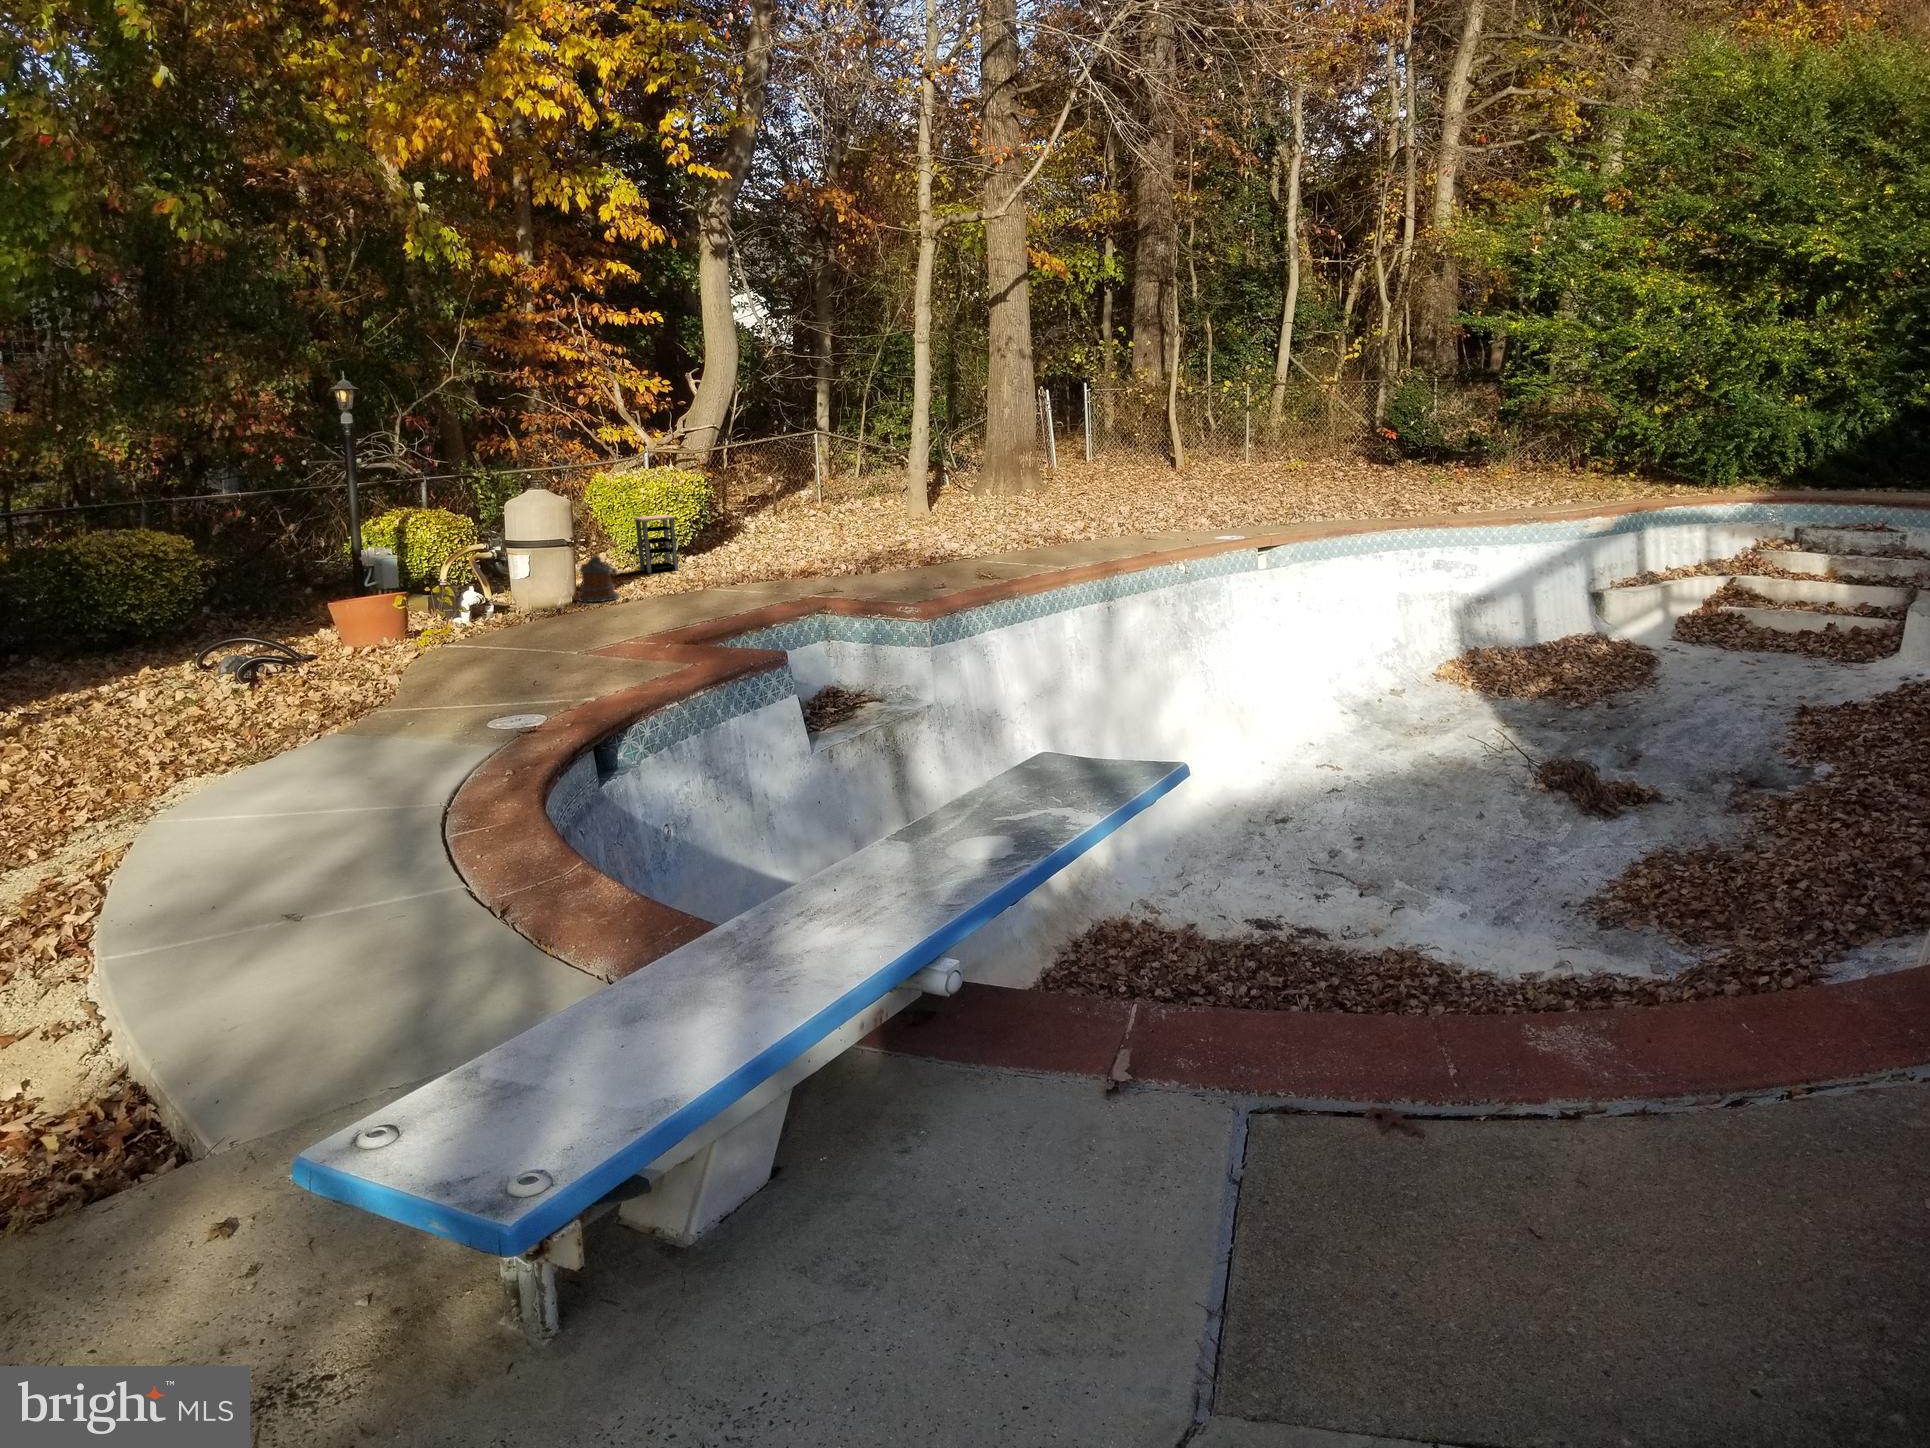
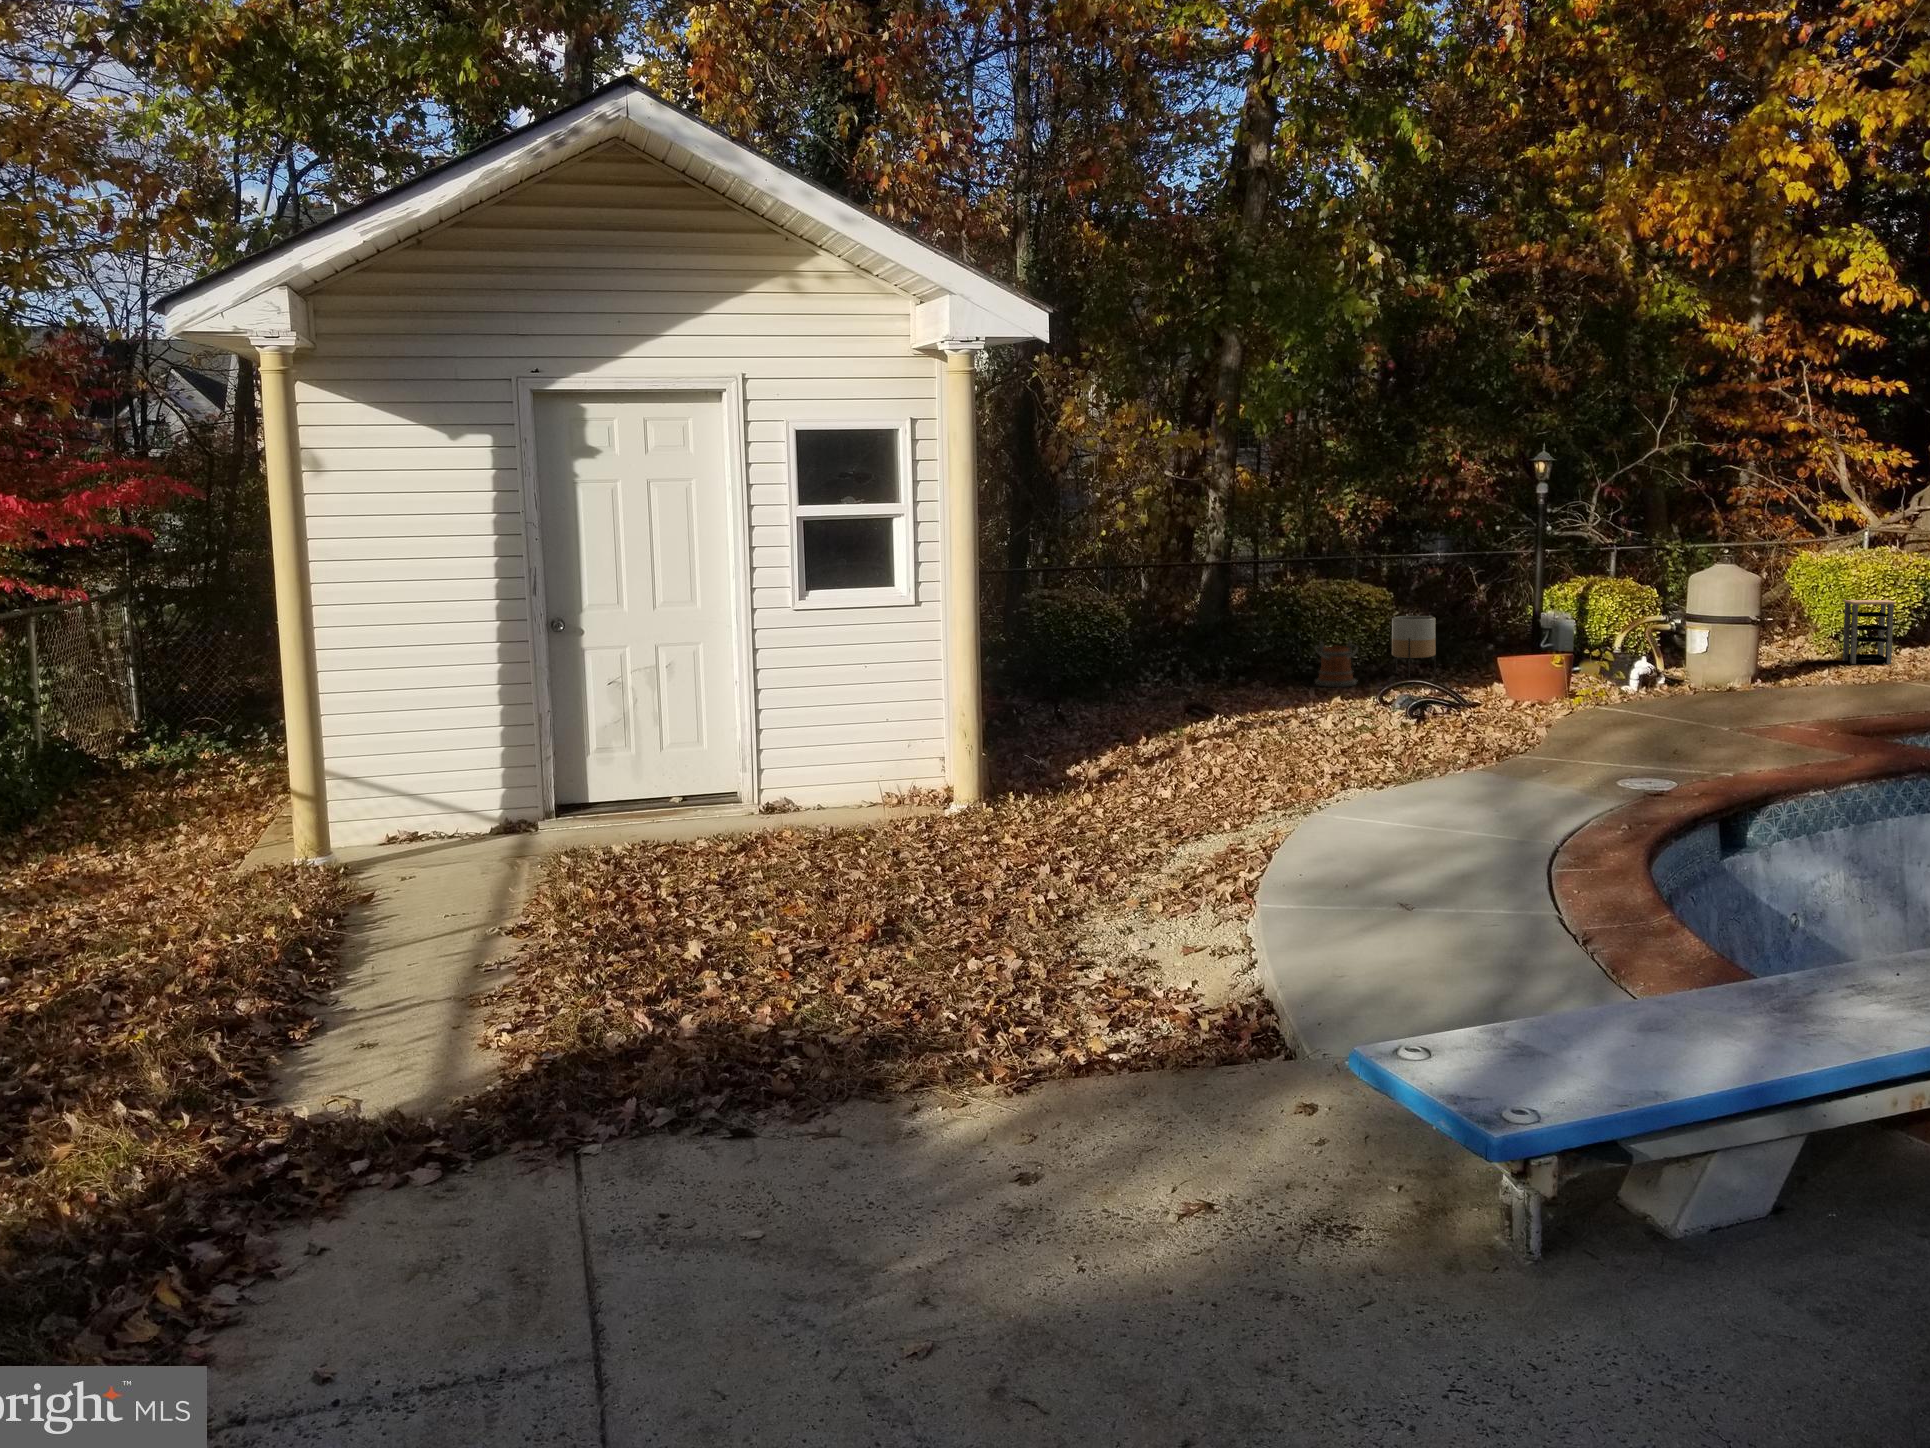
bucket: present [578,556,619,602] -> present [1315,641,1358,687]
planter: none [199,566,260,635] -> present [1392,616,1436,678]

